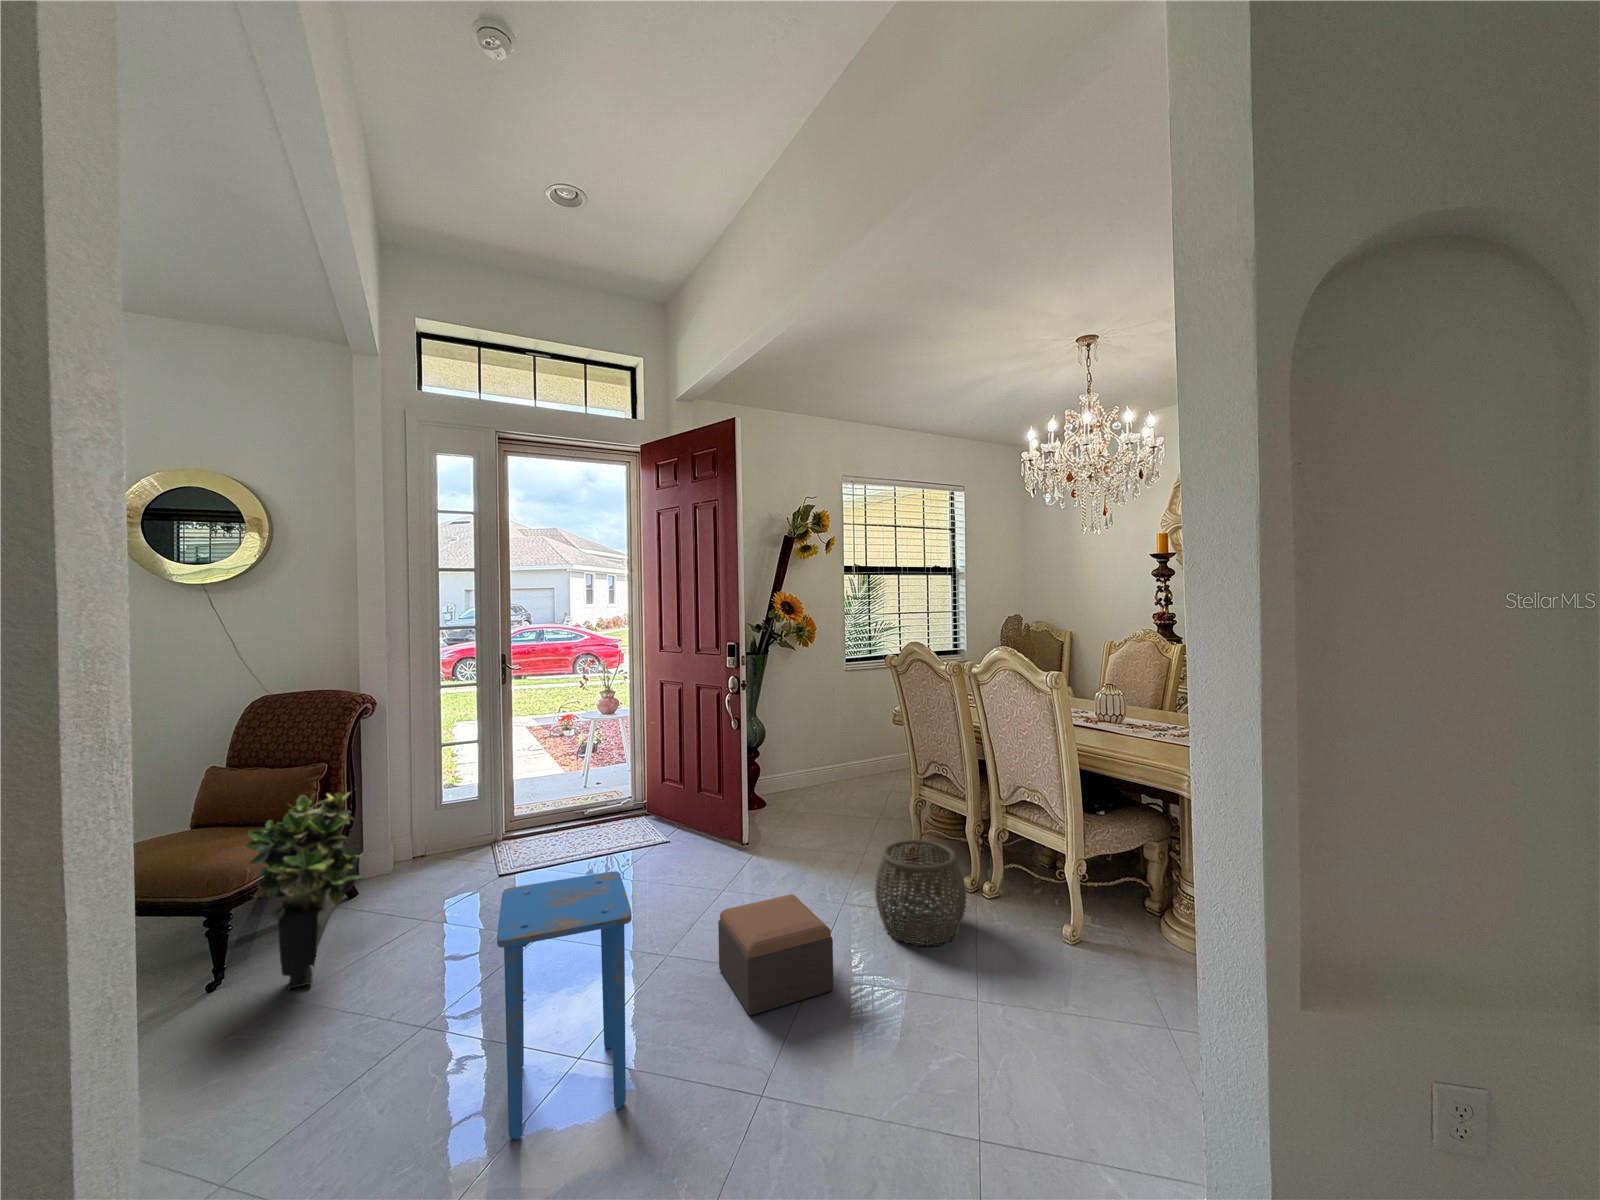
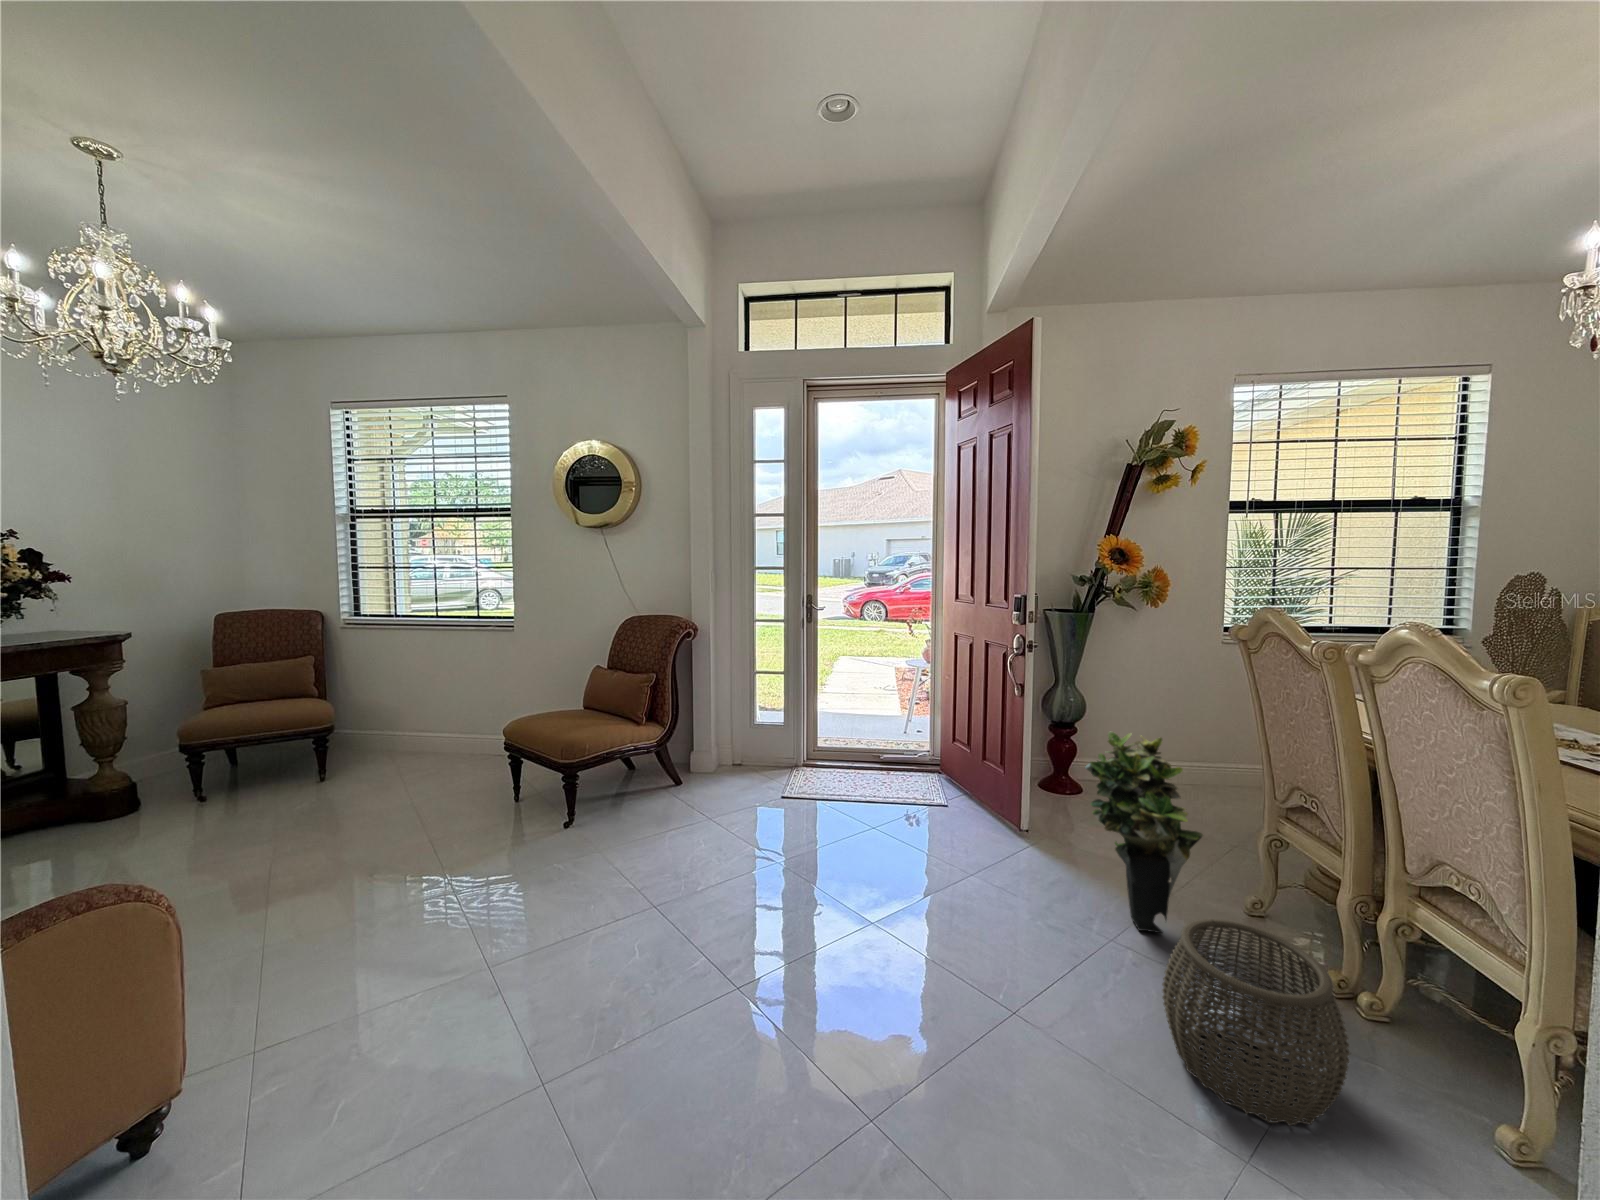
potted plant: present [245,792,361,989] -> present [1085,732,1203,933]
side table: present [497,871,632,1140] -> none [590,833,766,1129]
footstool: present [718,894,833,1015] -> none [910,926,1048,1108]

